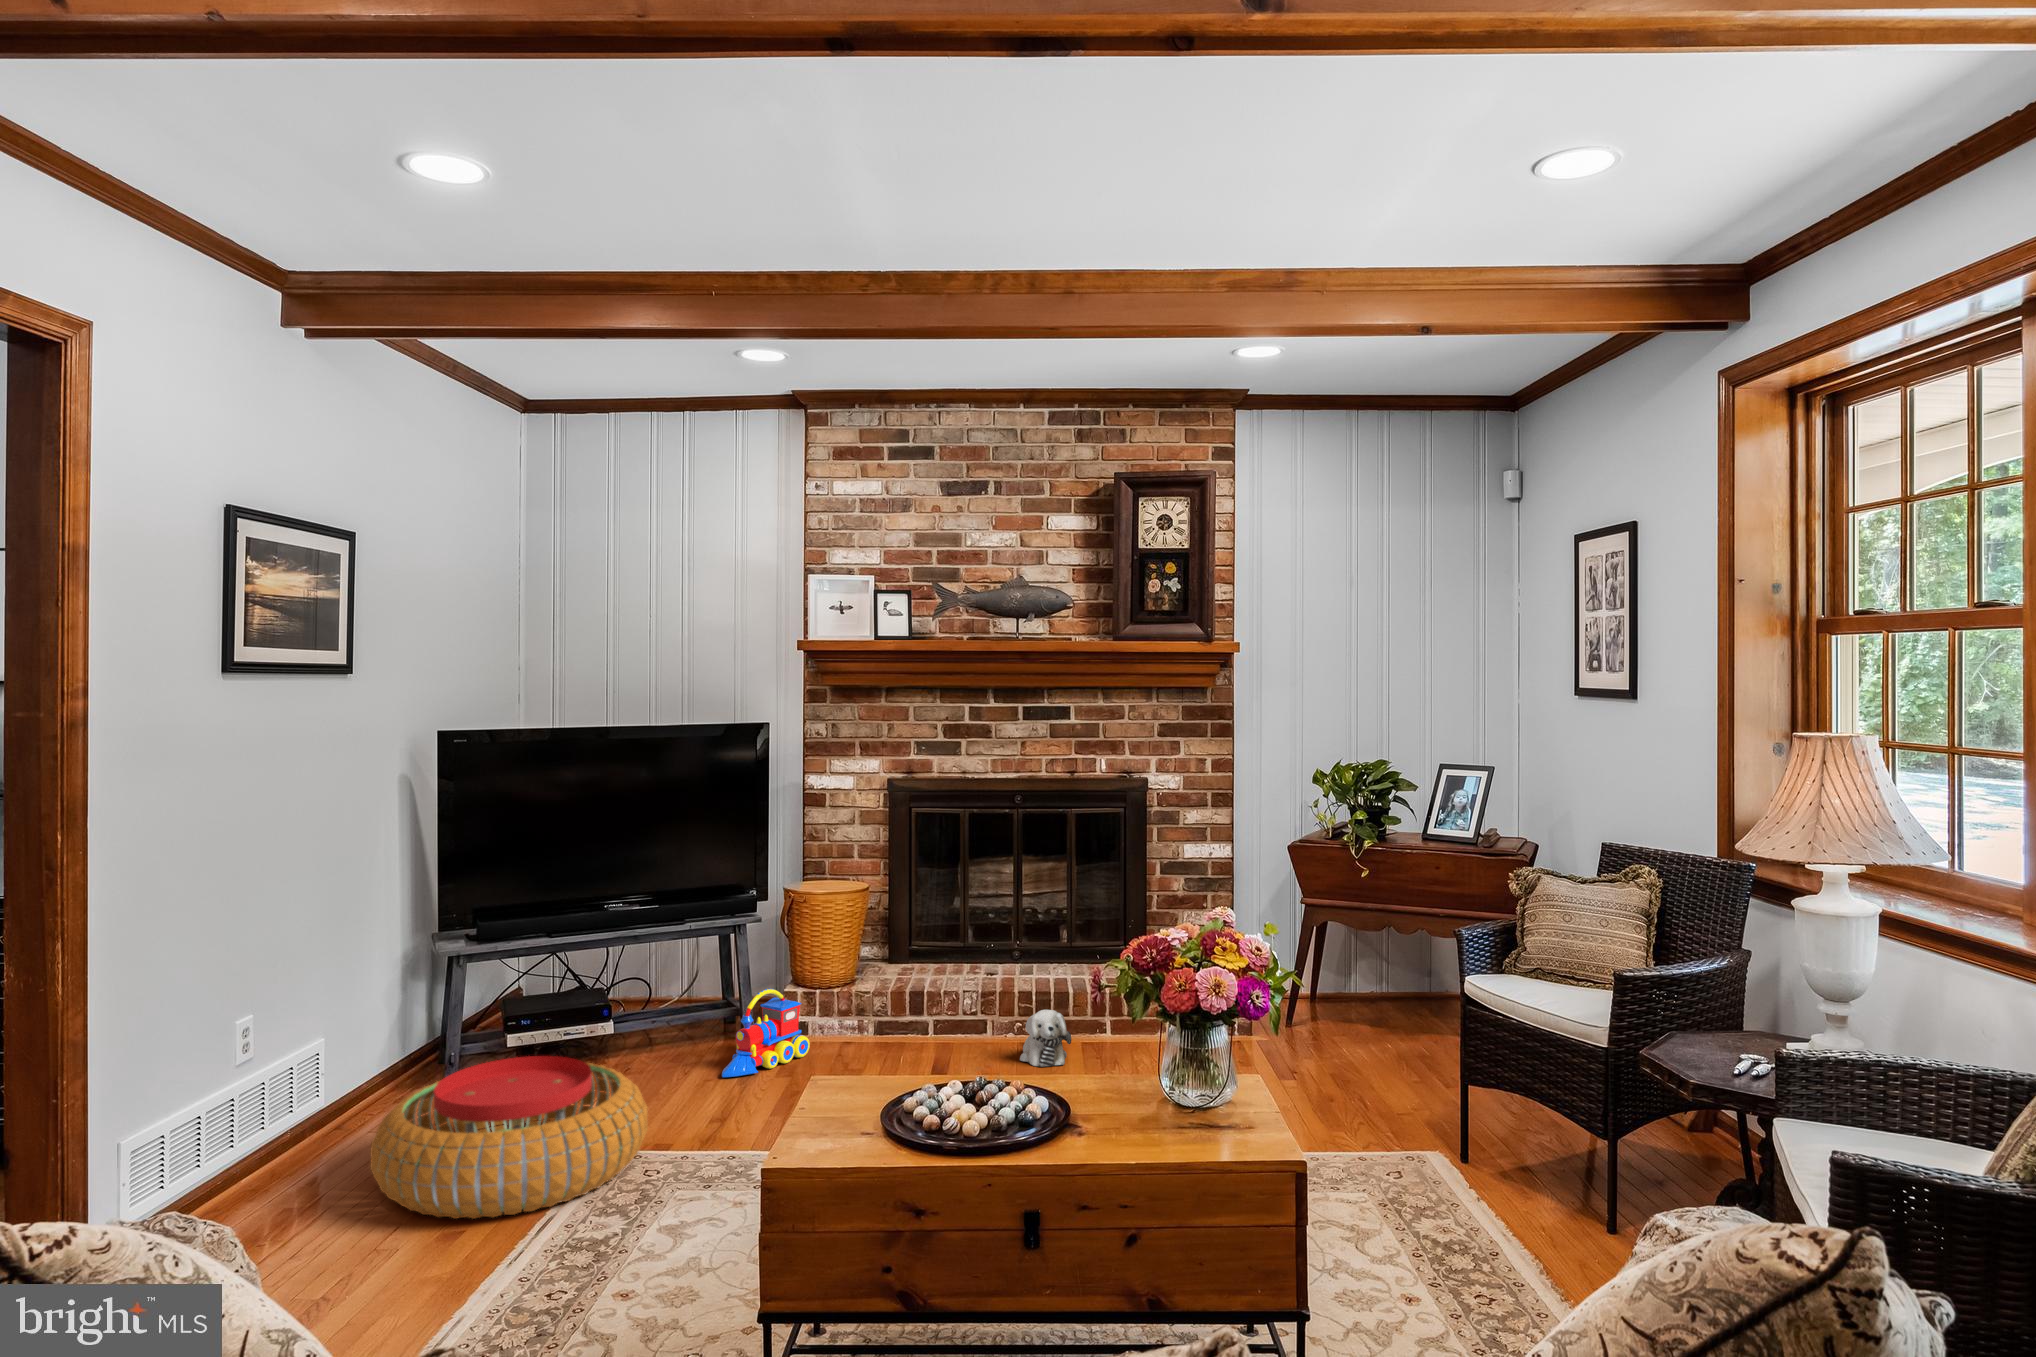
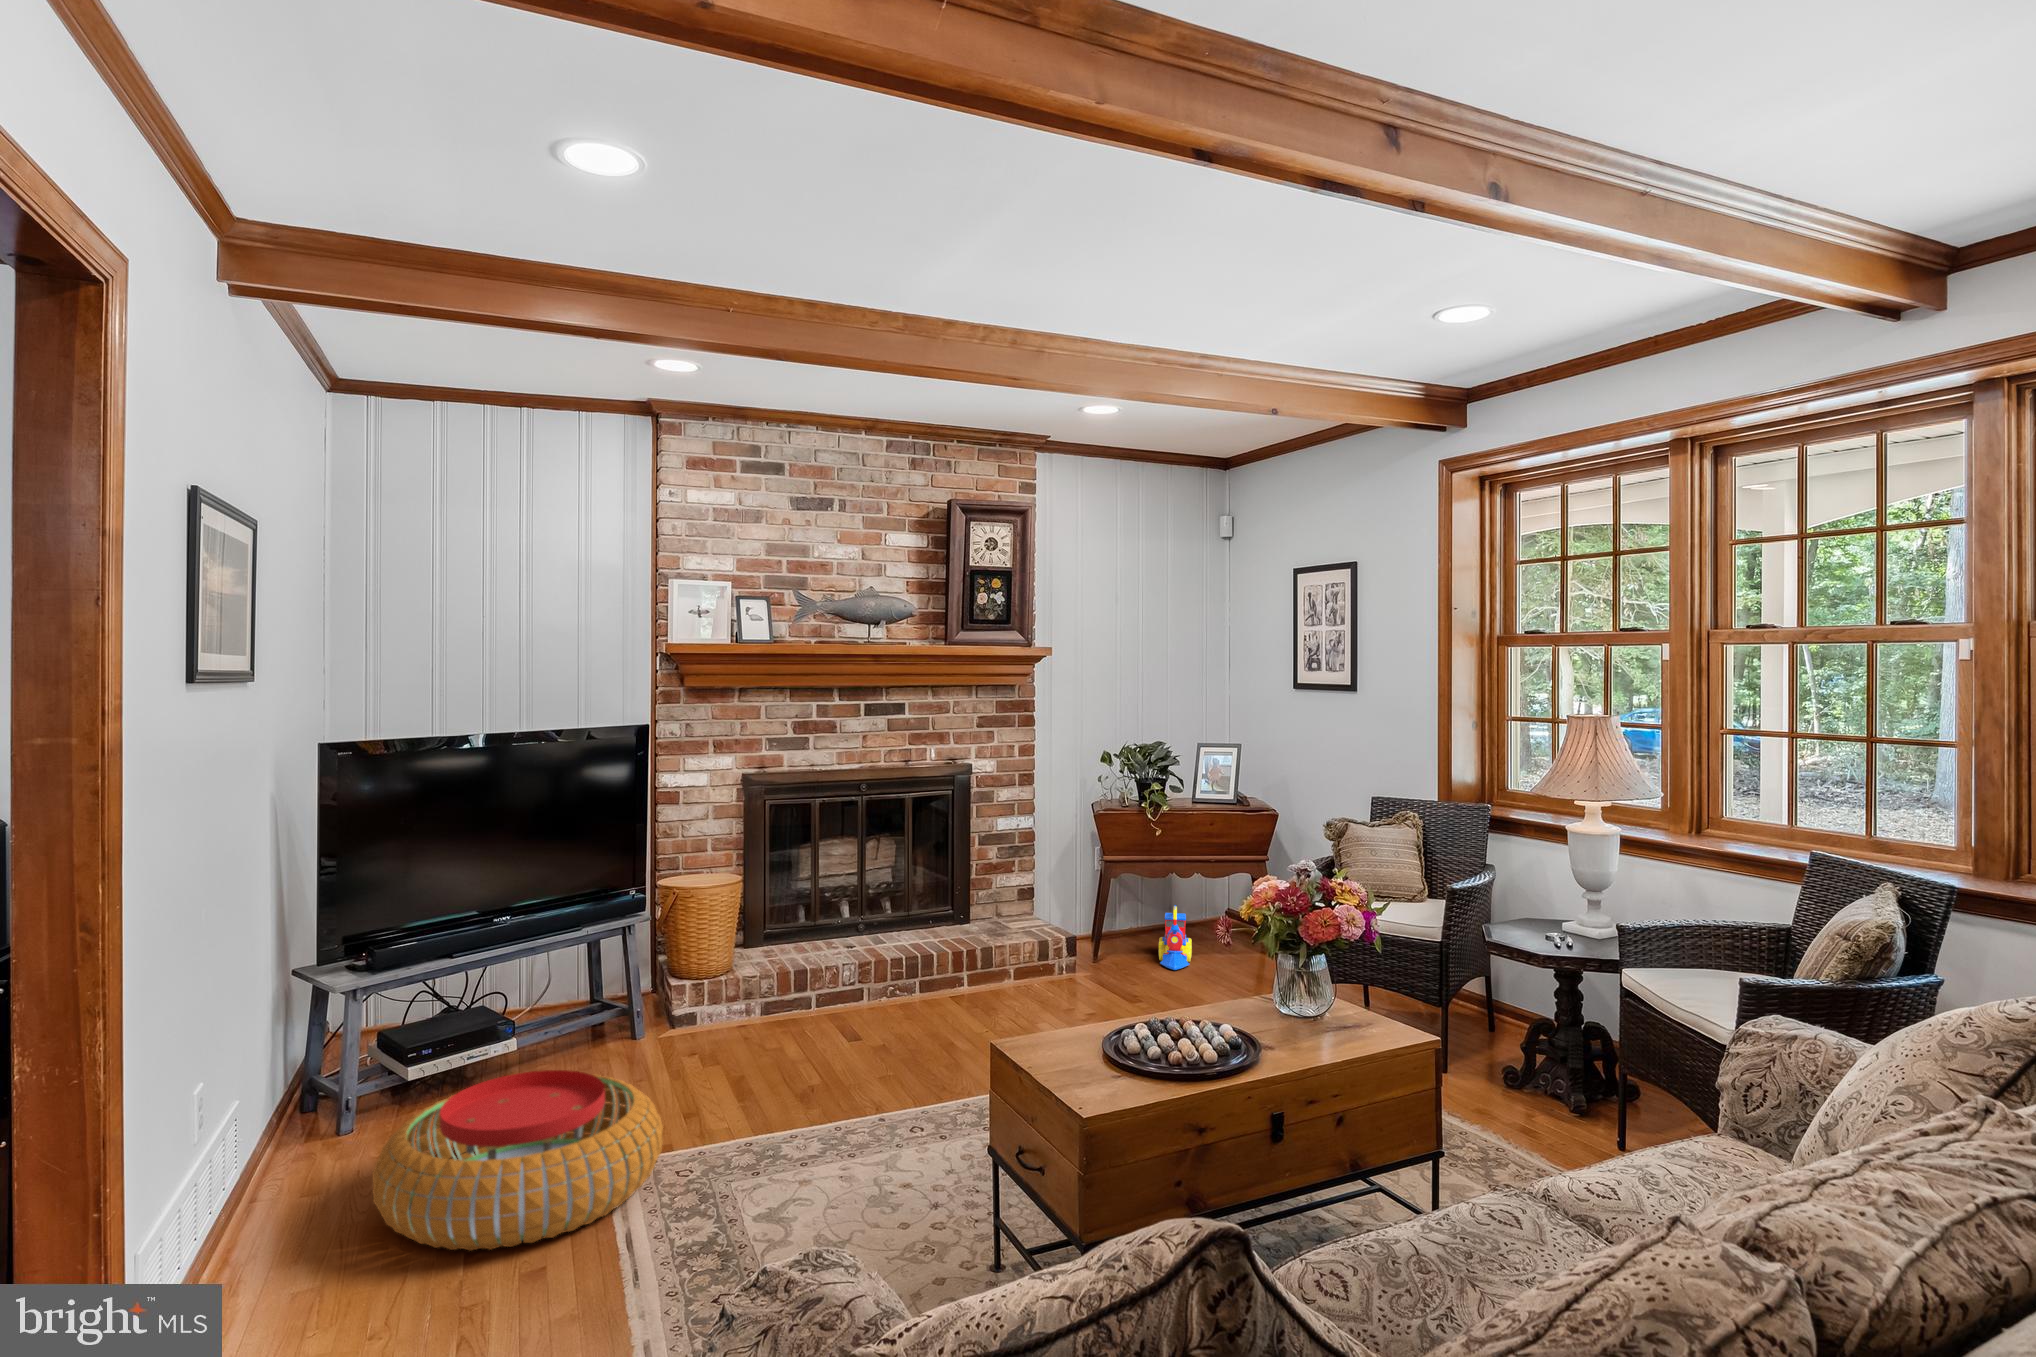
toy train: present [722,989,810,1077] -> present [1159,905,1192,970]
plush toy: present [1020,1010,1071,1067] -> none [908,971,955,1022]

